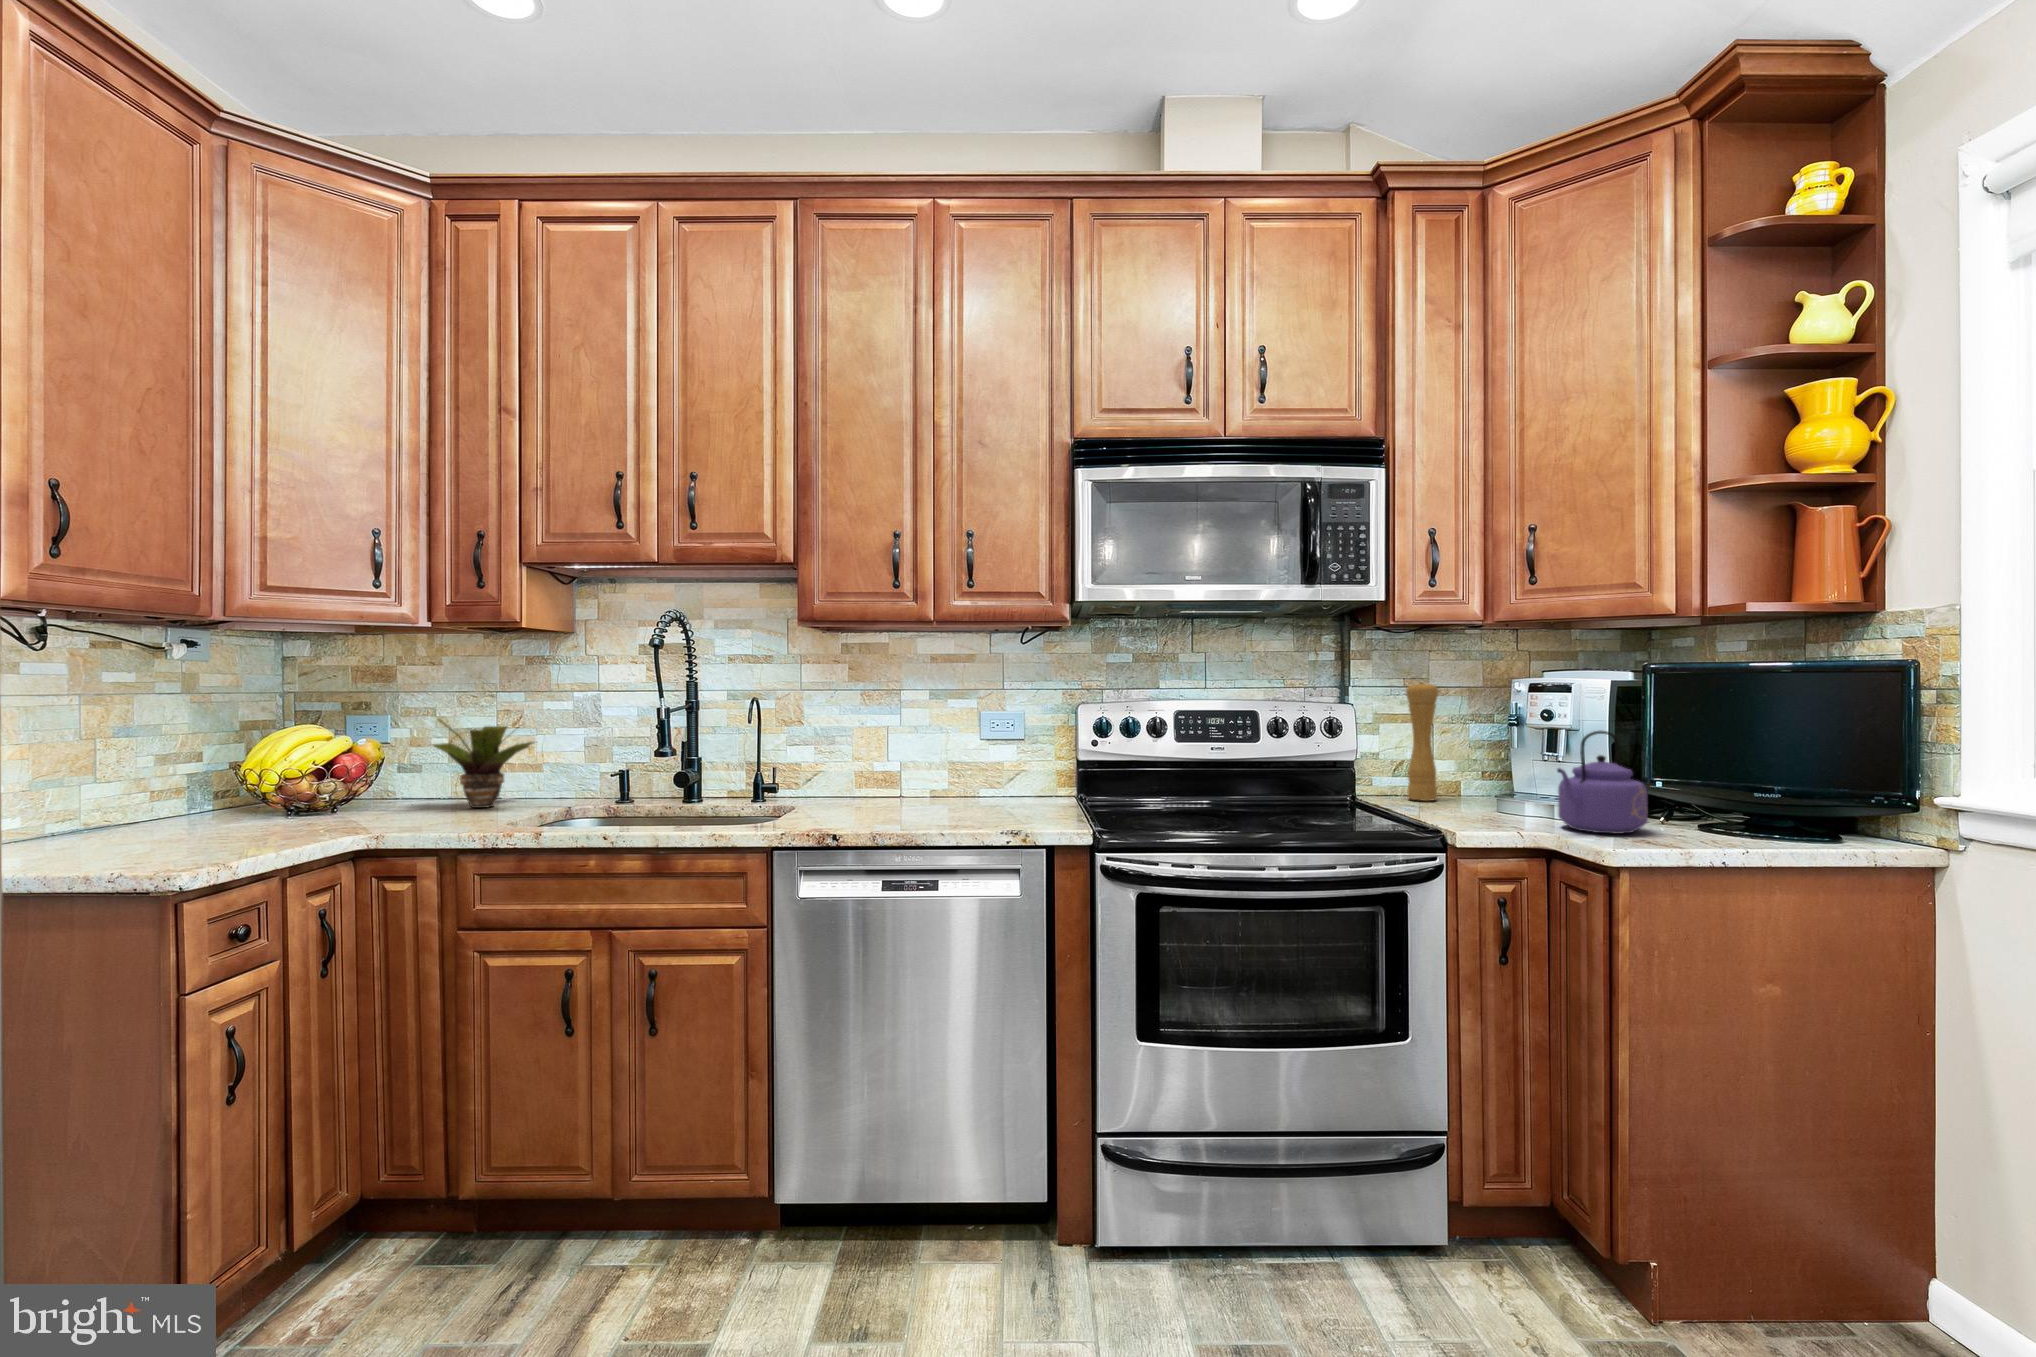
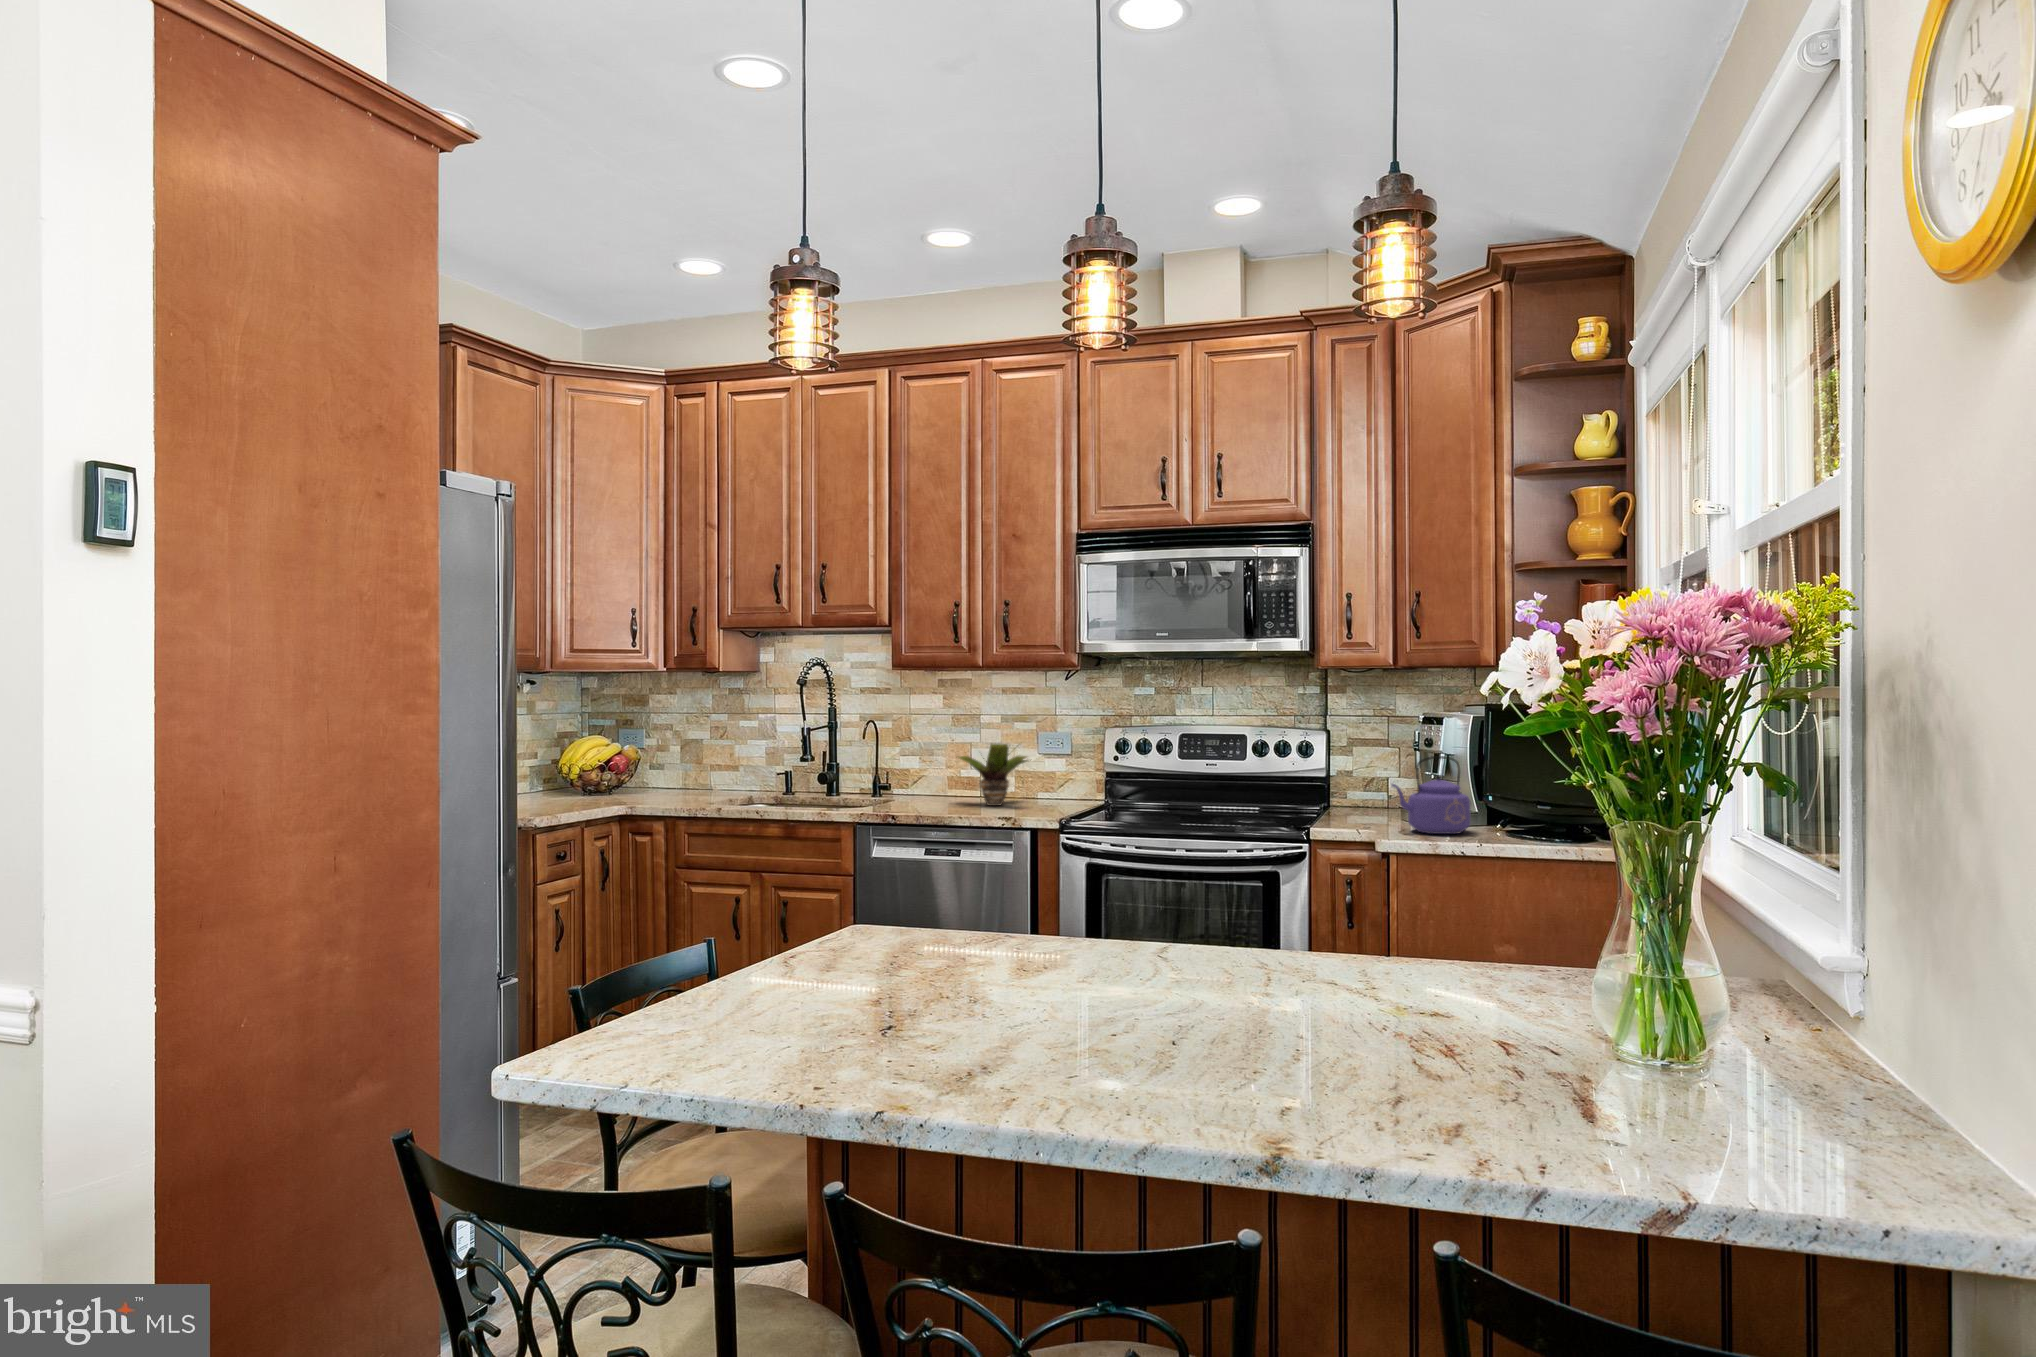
pepper mill: present [1406,682,1438,801] -> none [1358,713,1384,810]
potted plant: present [432,719,534,808] -> present [959,744,1027,806]

